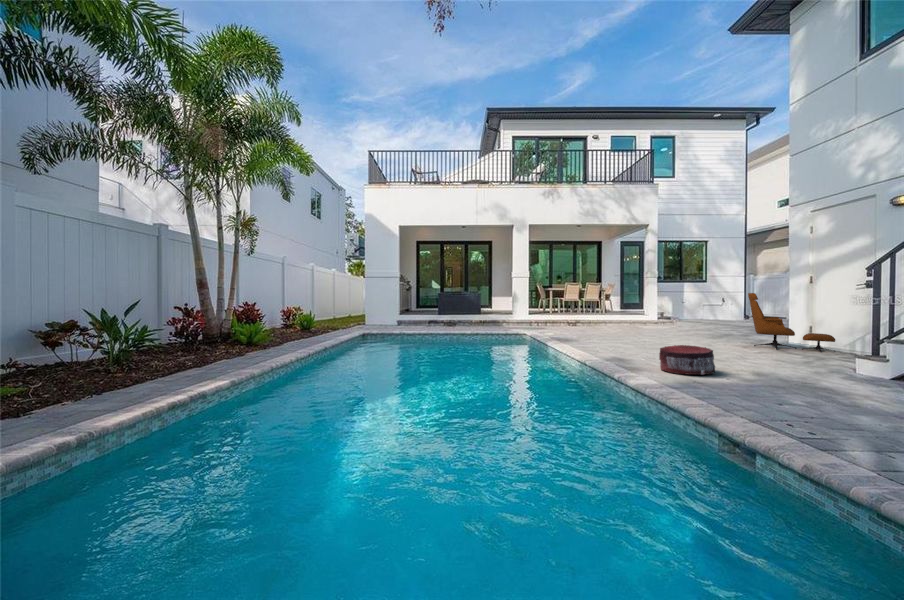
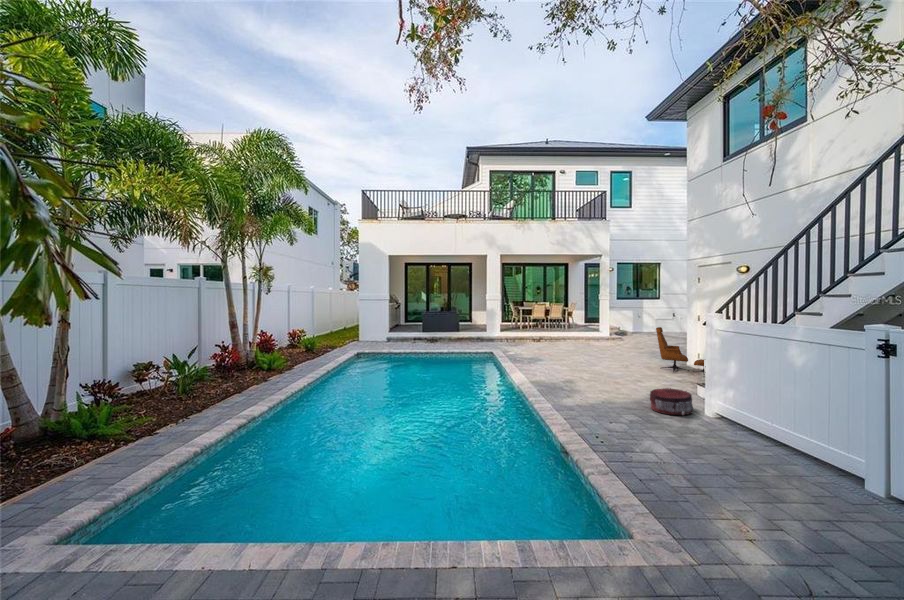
pouf: present [659,345,715,375] -> present [650,388,693,415]

